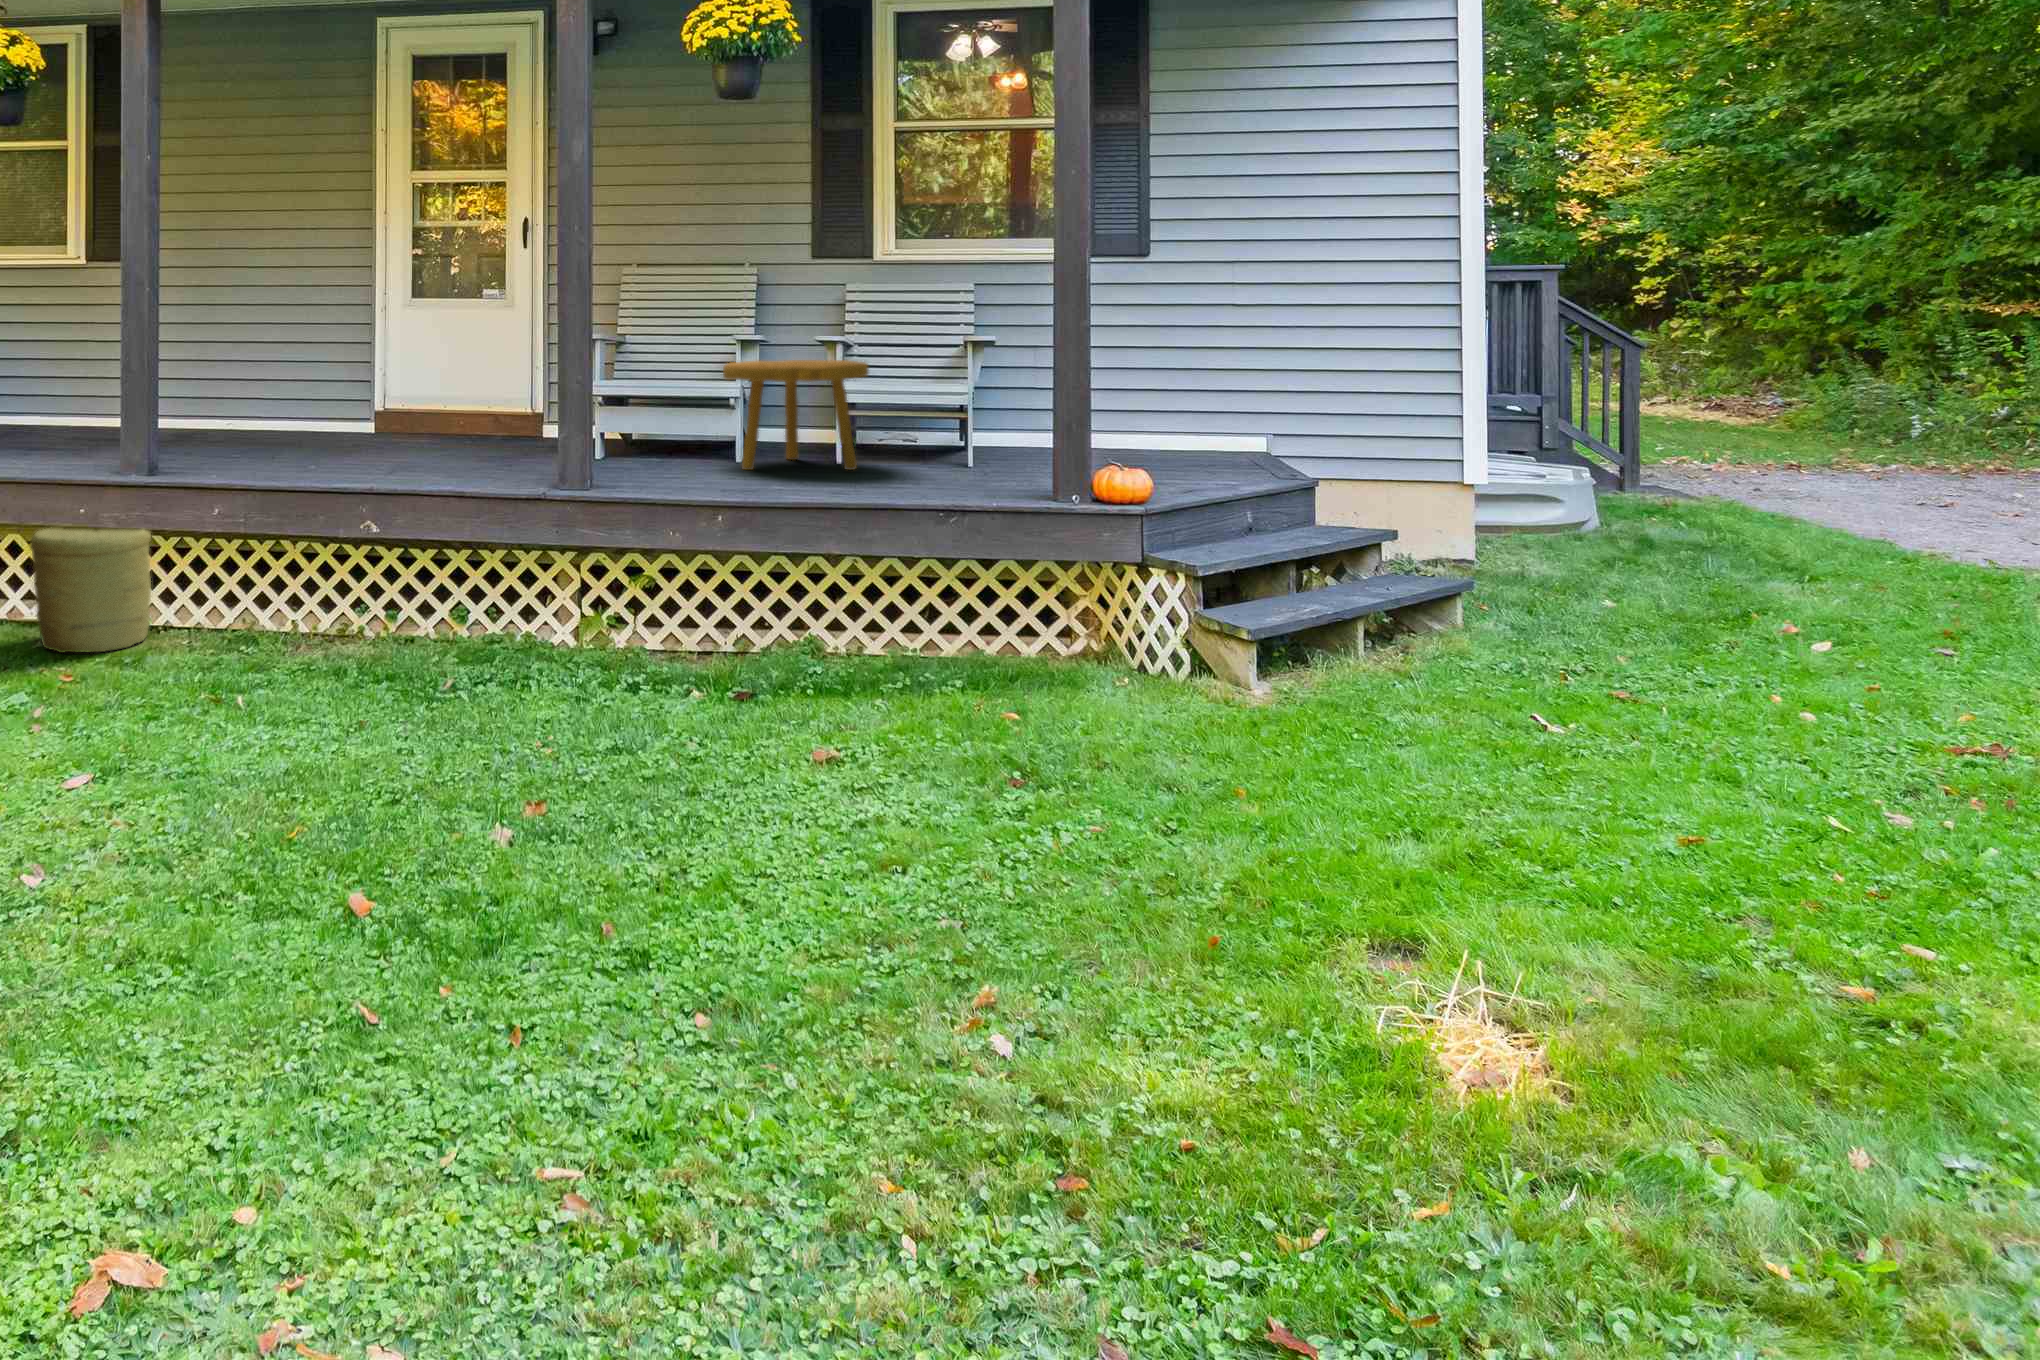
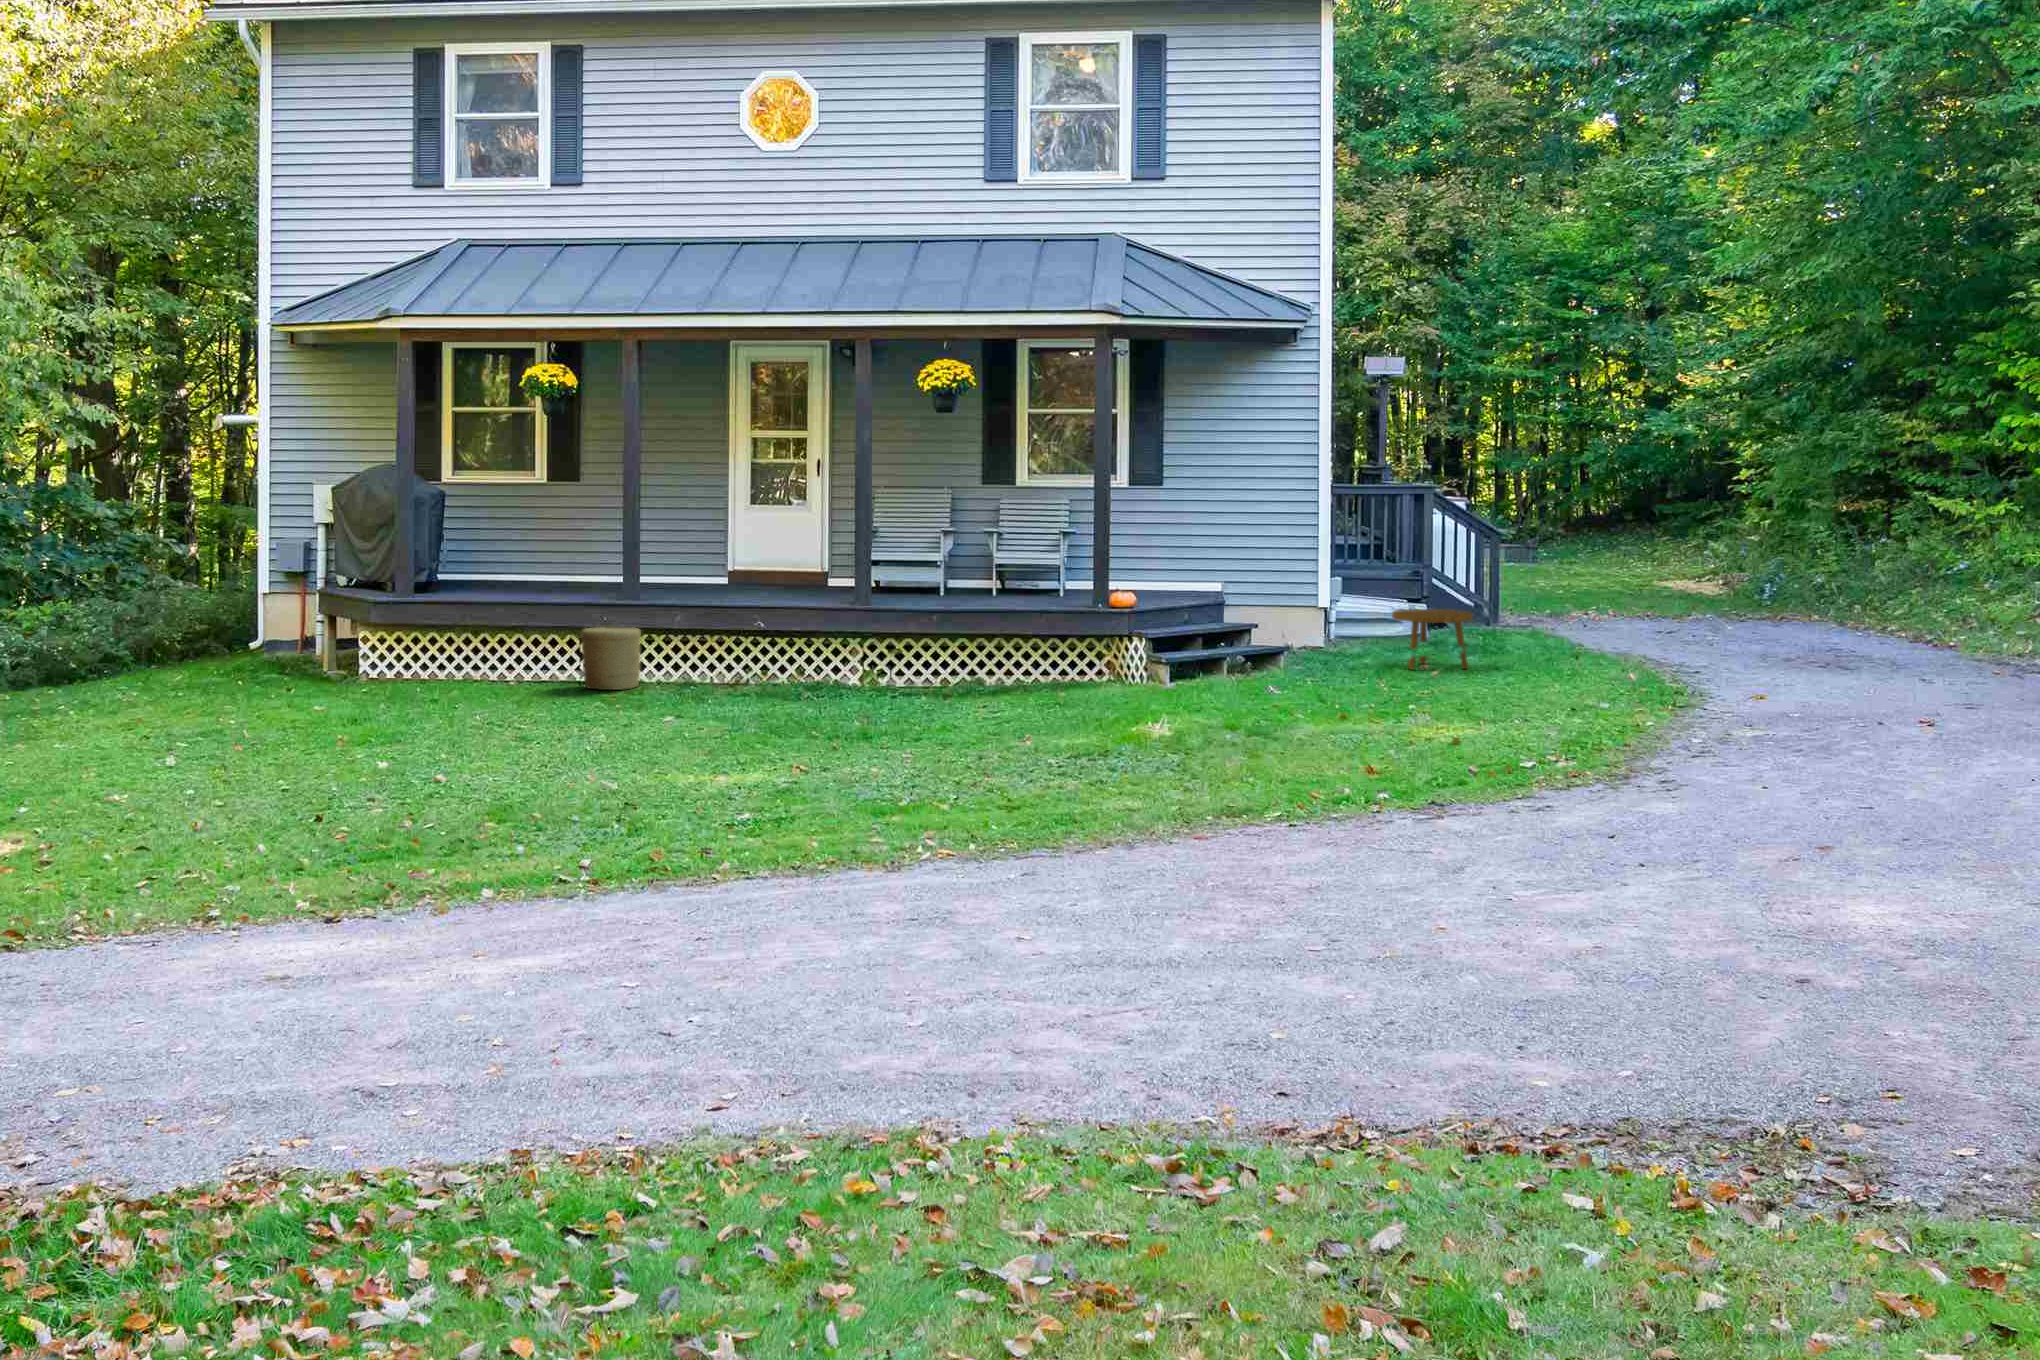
footstool: present [723,360,869,470] -> present [1392,609,1473,670]

